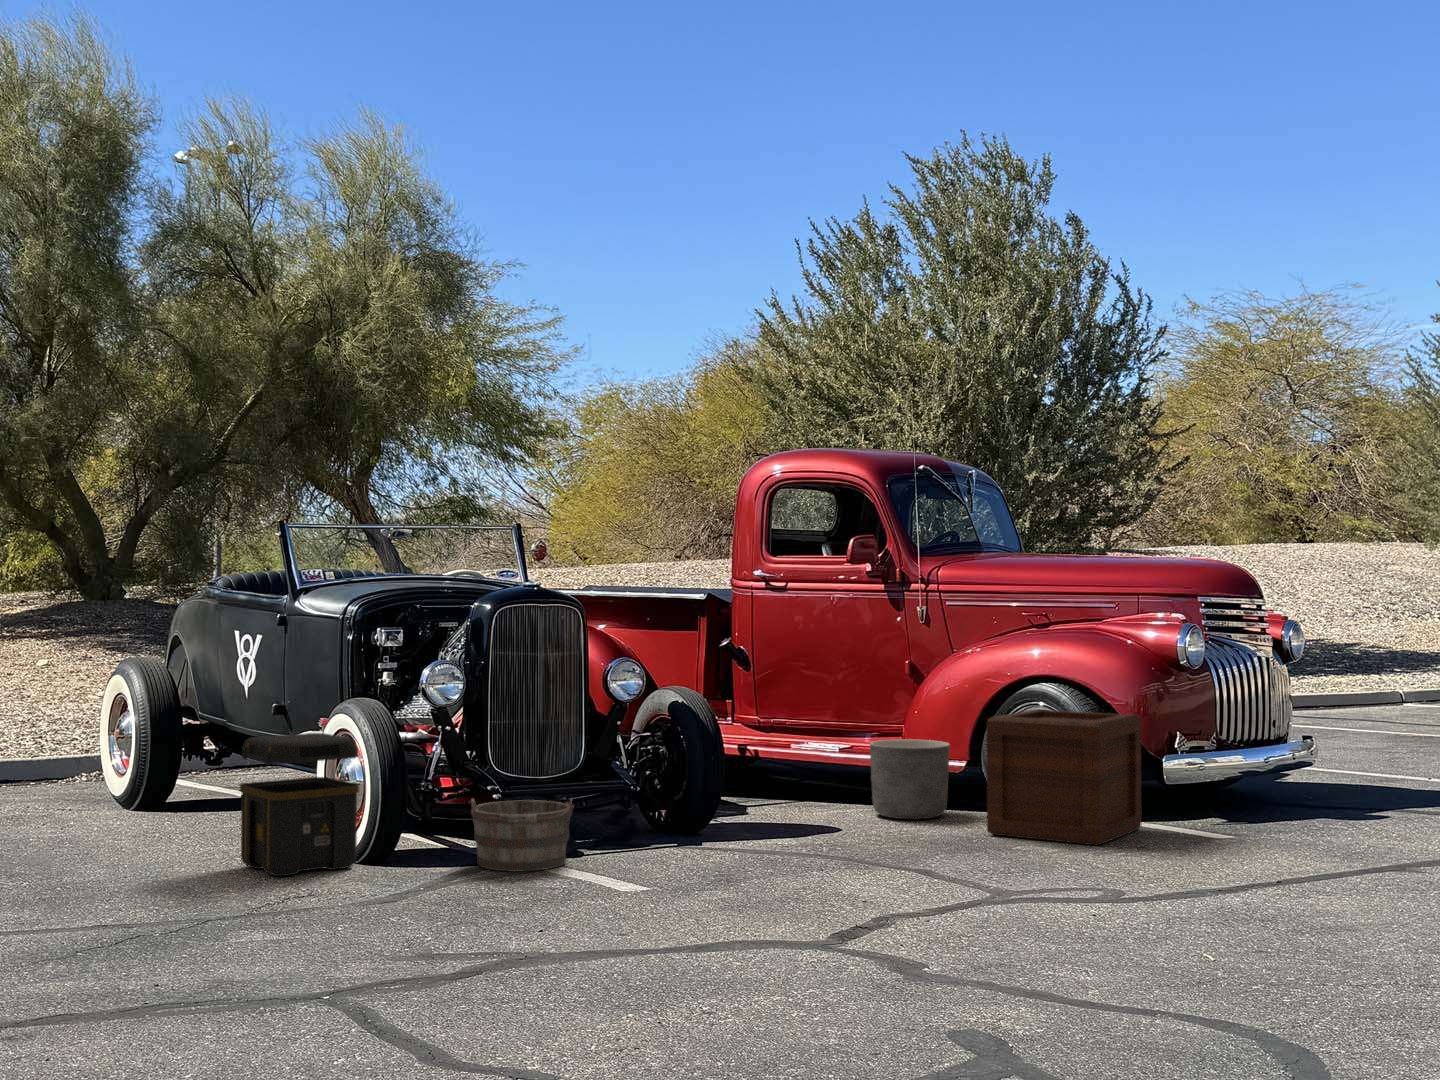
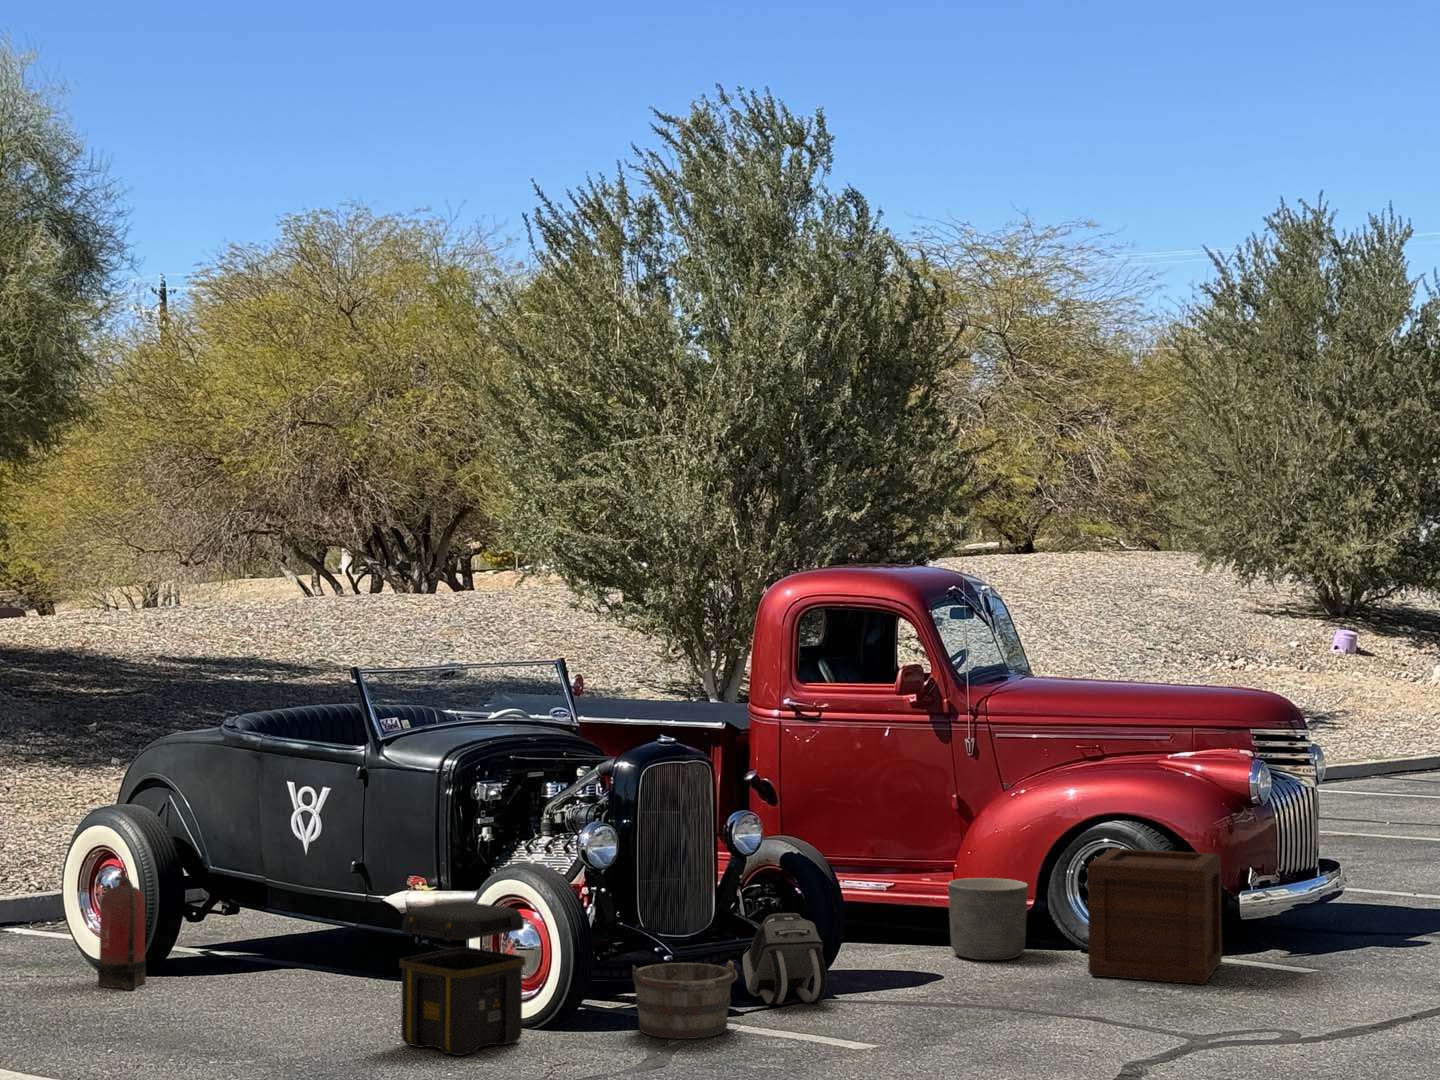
fire extinguisher: none [69,706,114,817] -> present [98,866,146,990]
backpack: none [625,758,691,847] -> present [743,913,827,1005]

